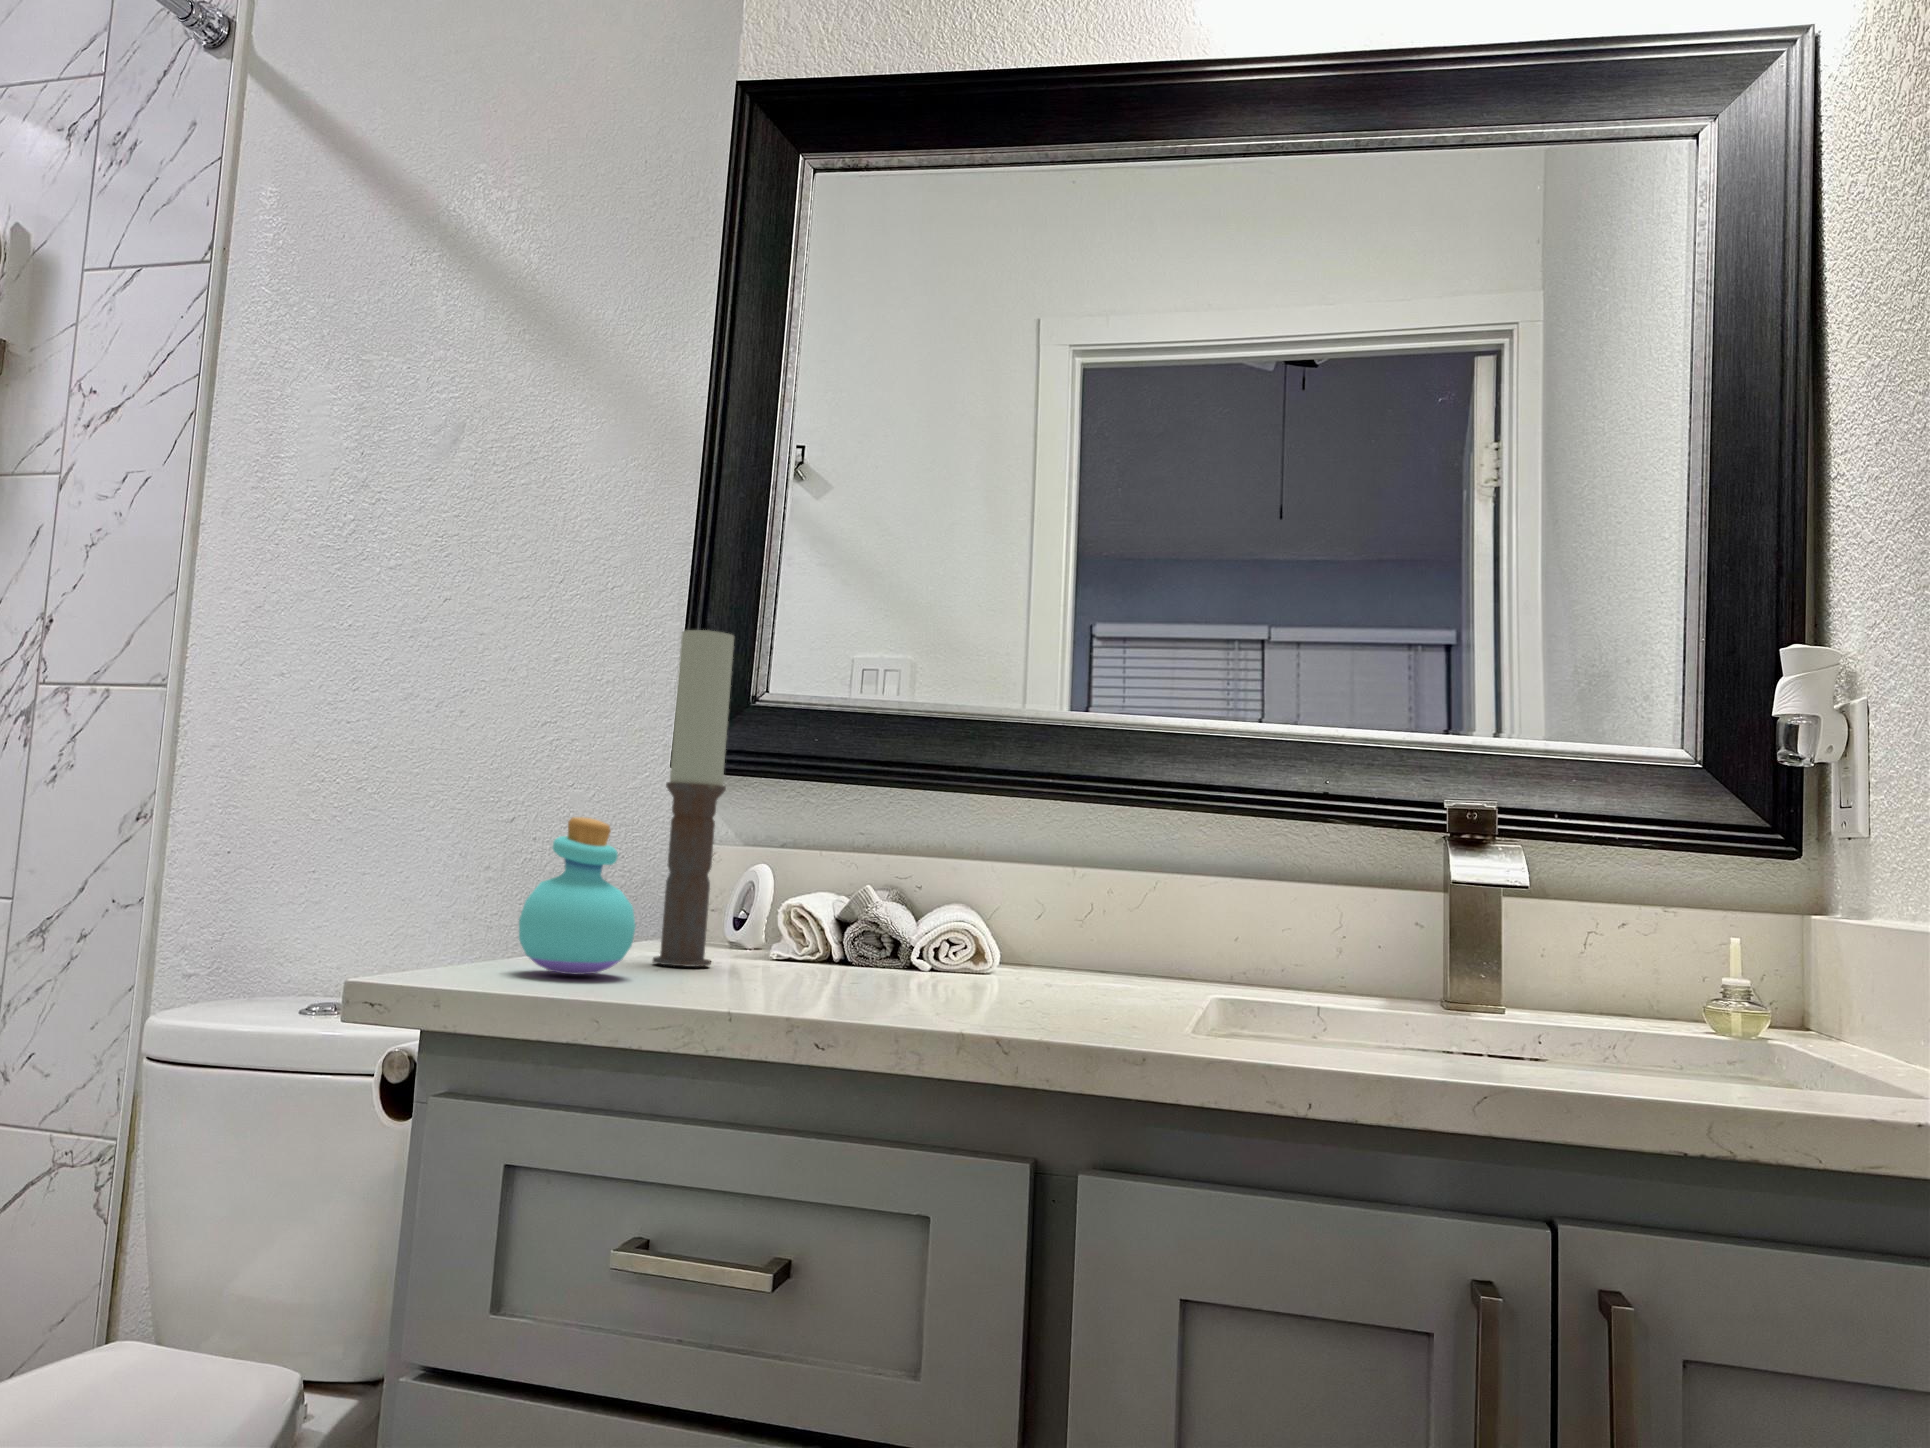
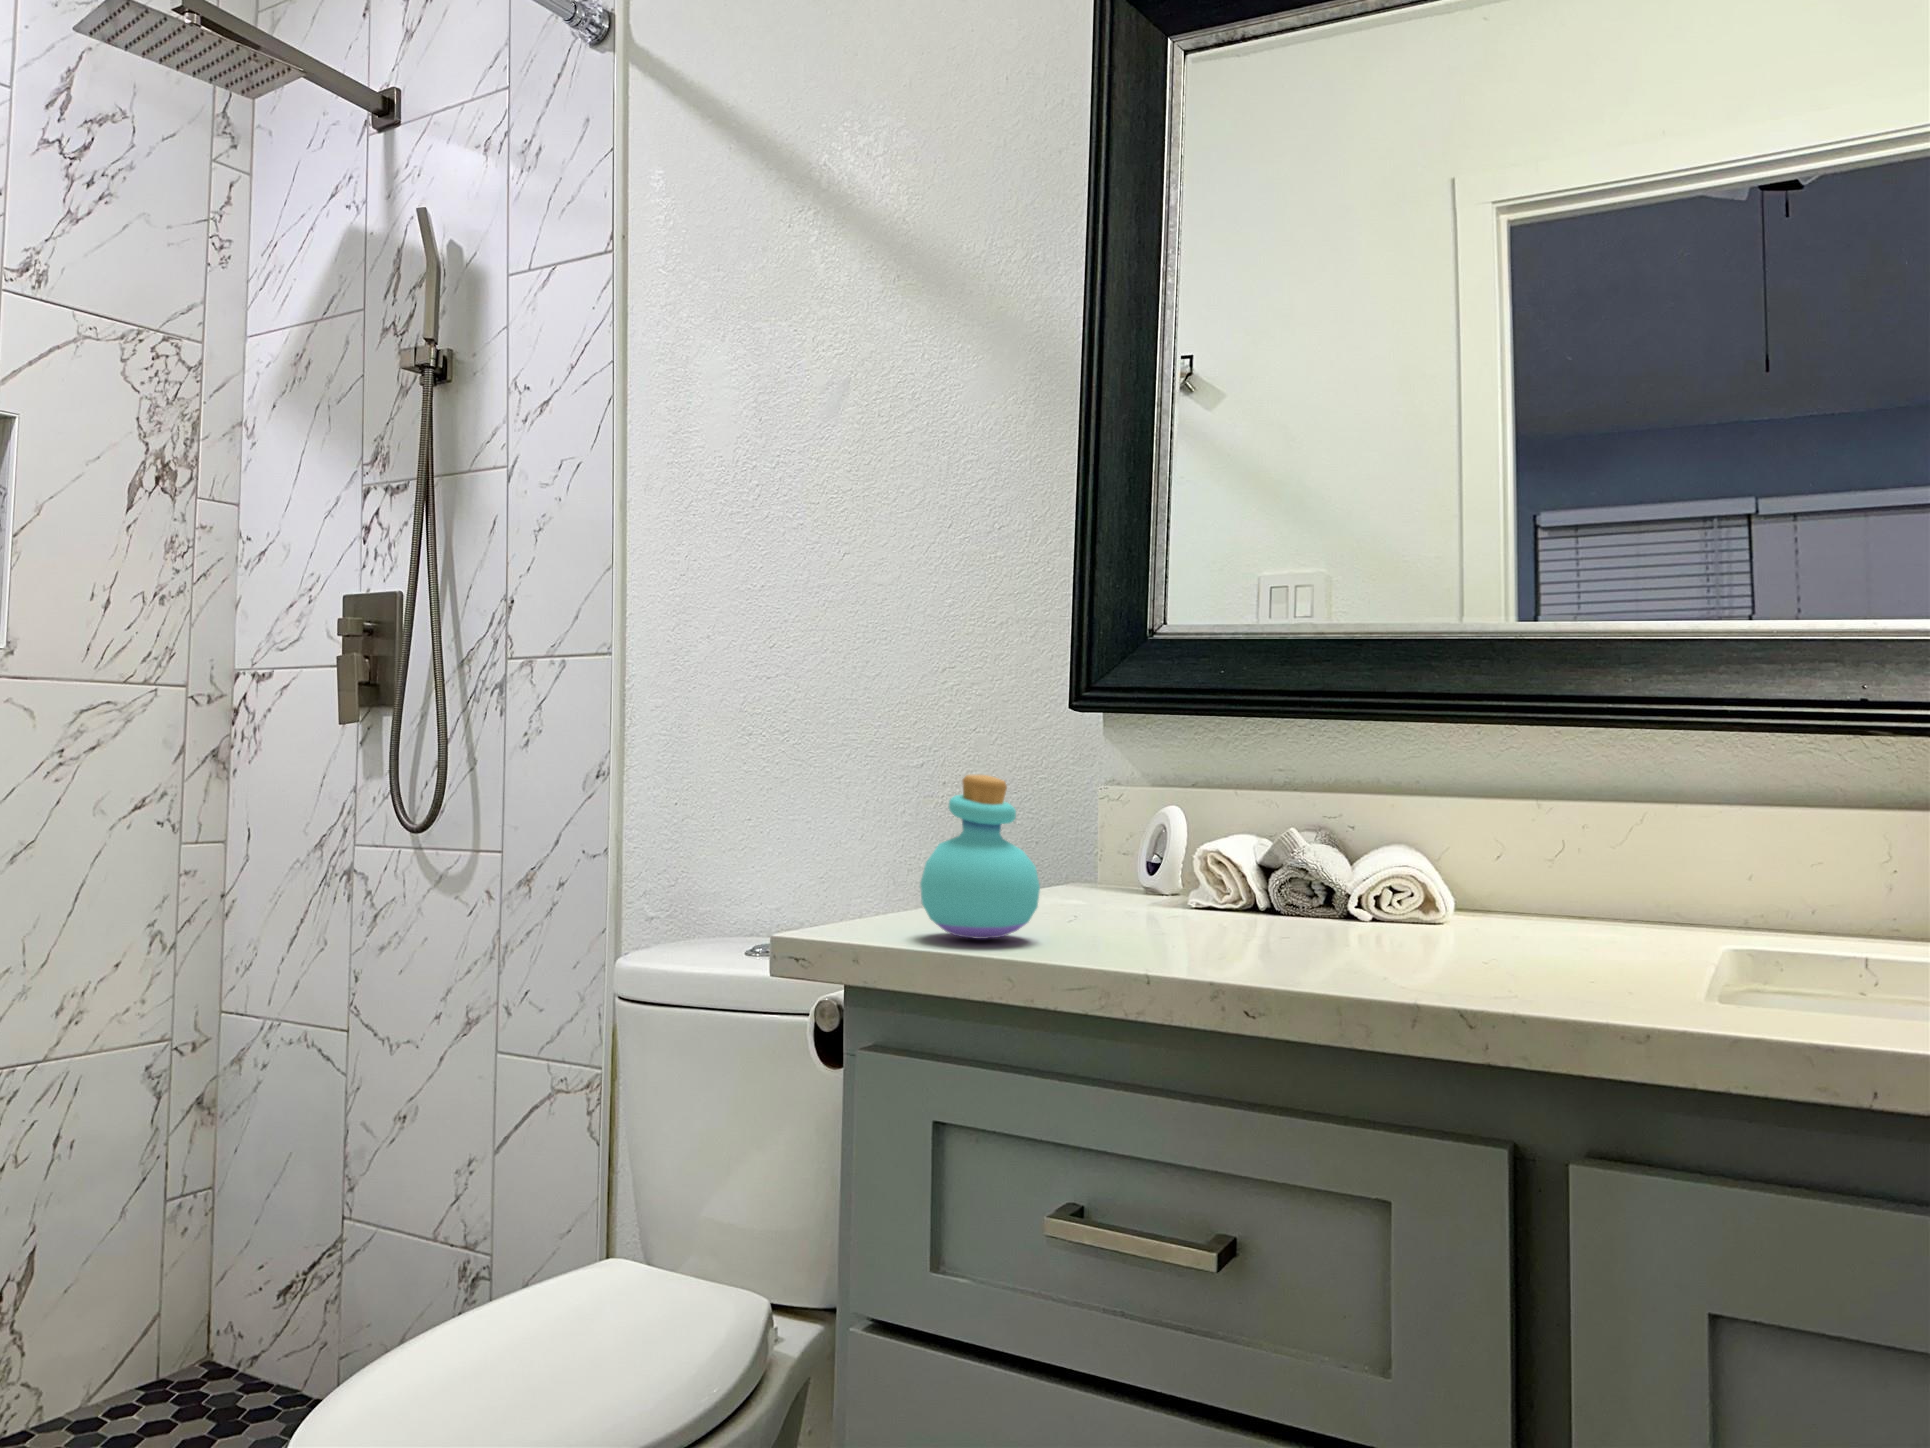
candle: present [653,624,734,967] -> none [1063,557,1126,923]

